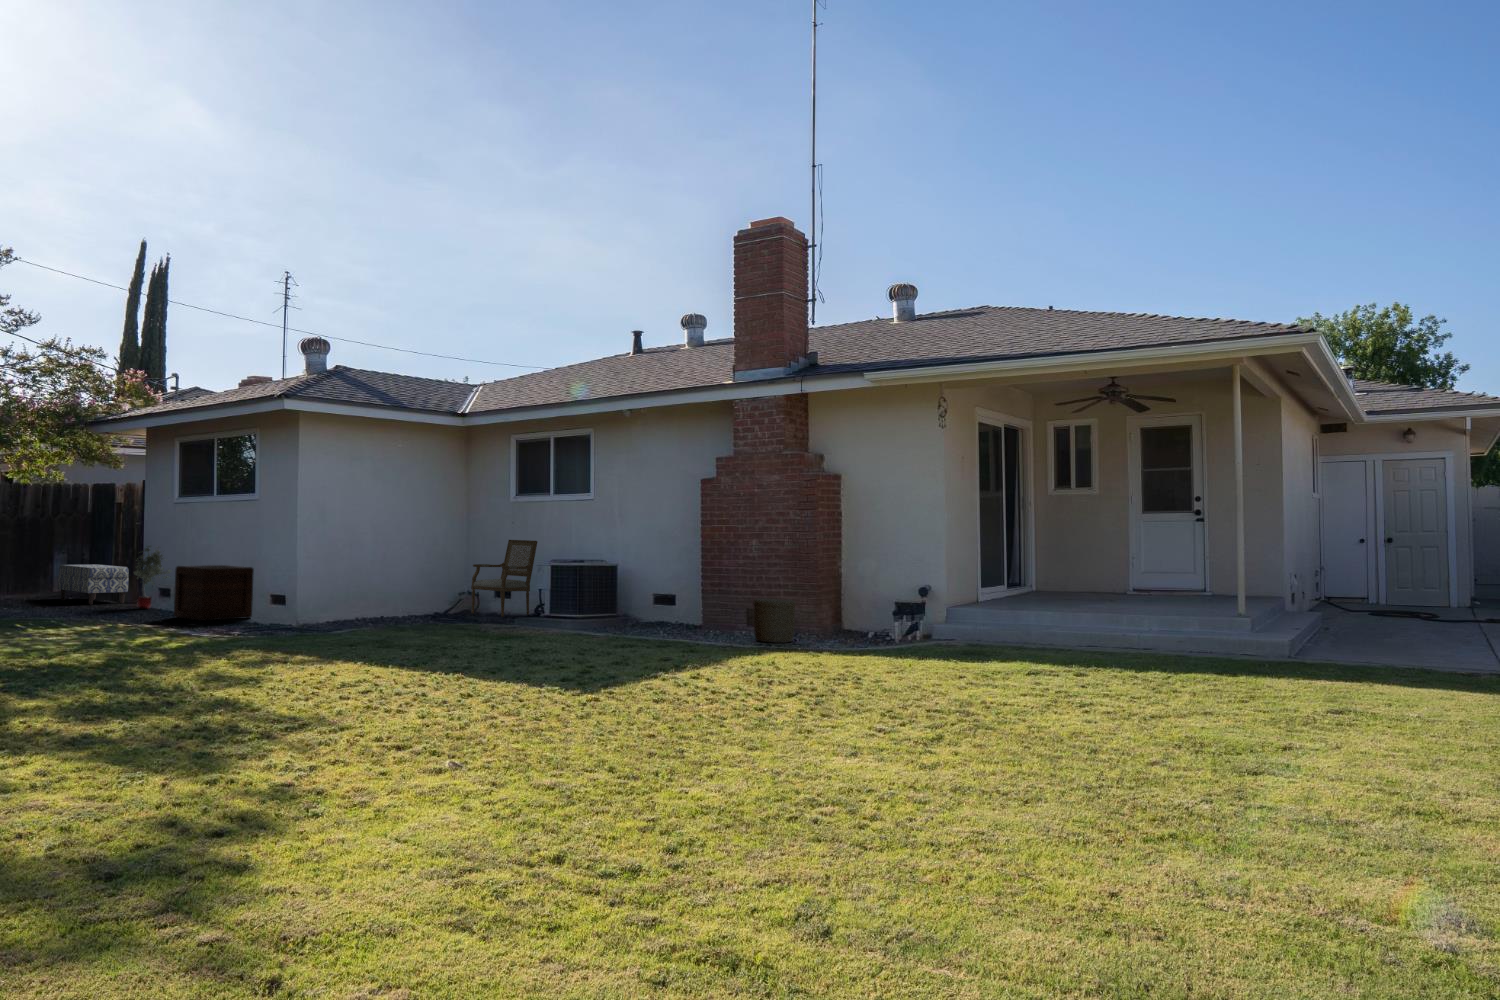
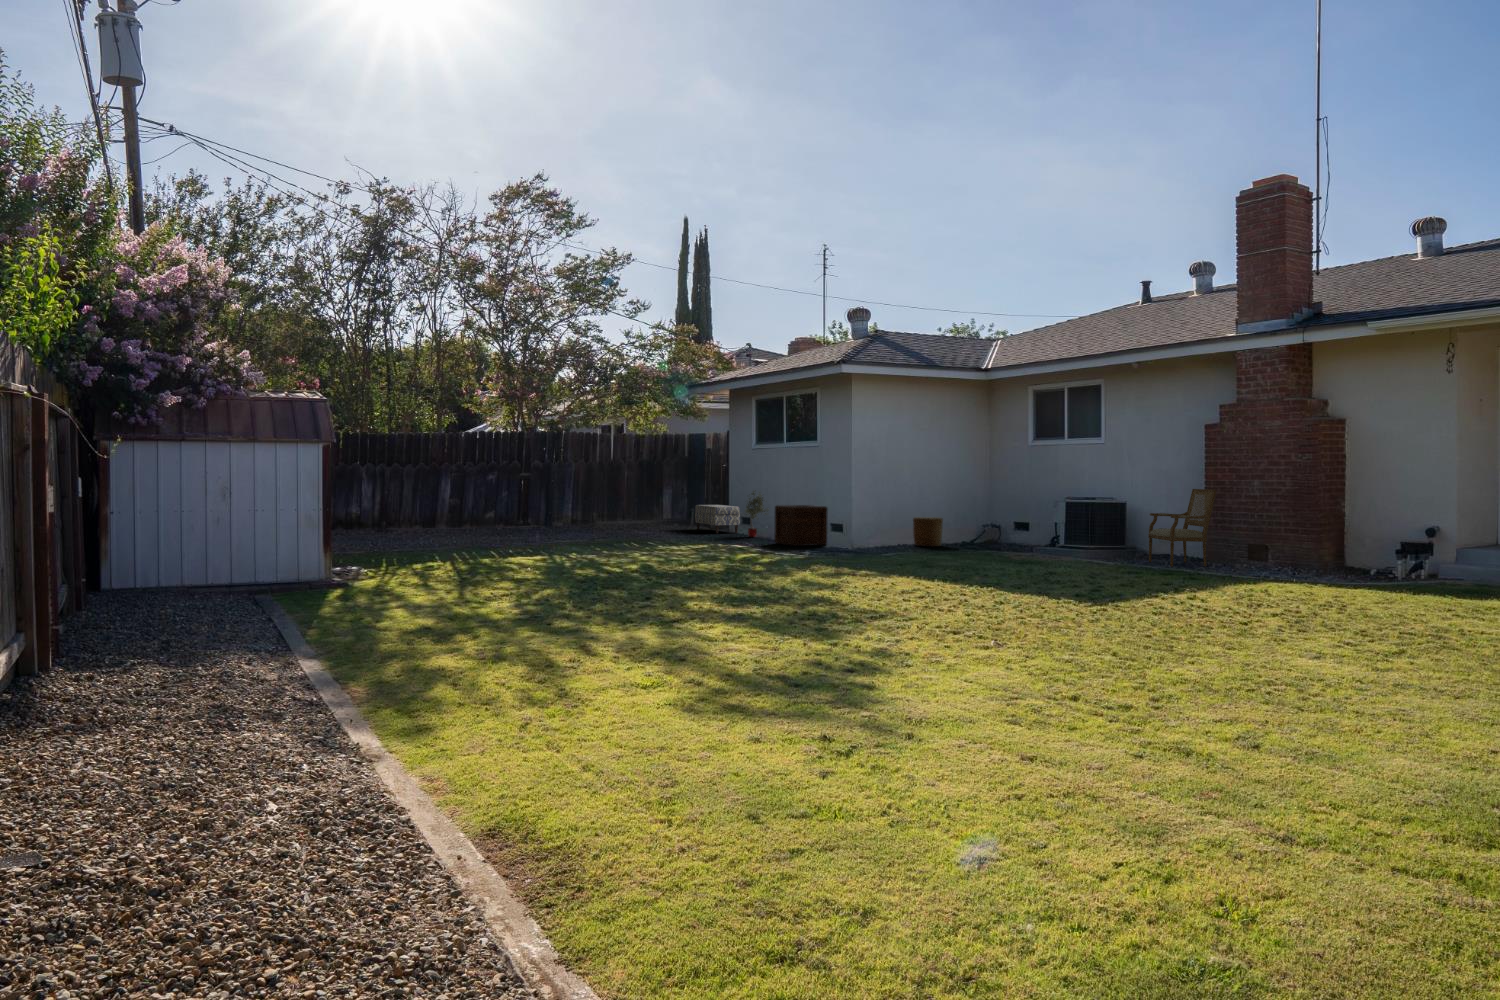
chair: present [471,540,537,617] -> present [1148,489,1216,567]
woven basket: present [753,598,796,643] -> present [913,517,943,547]

